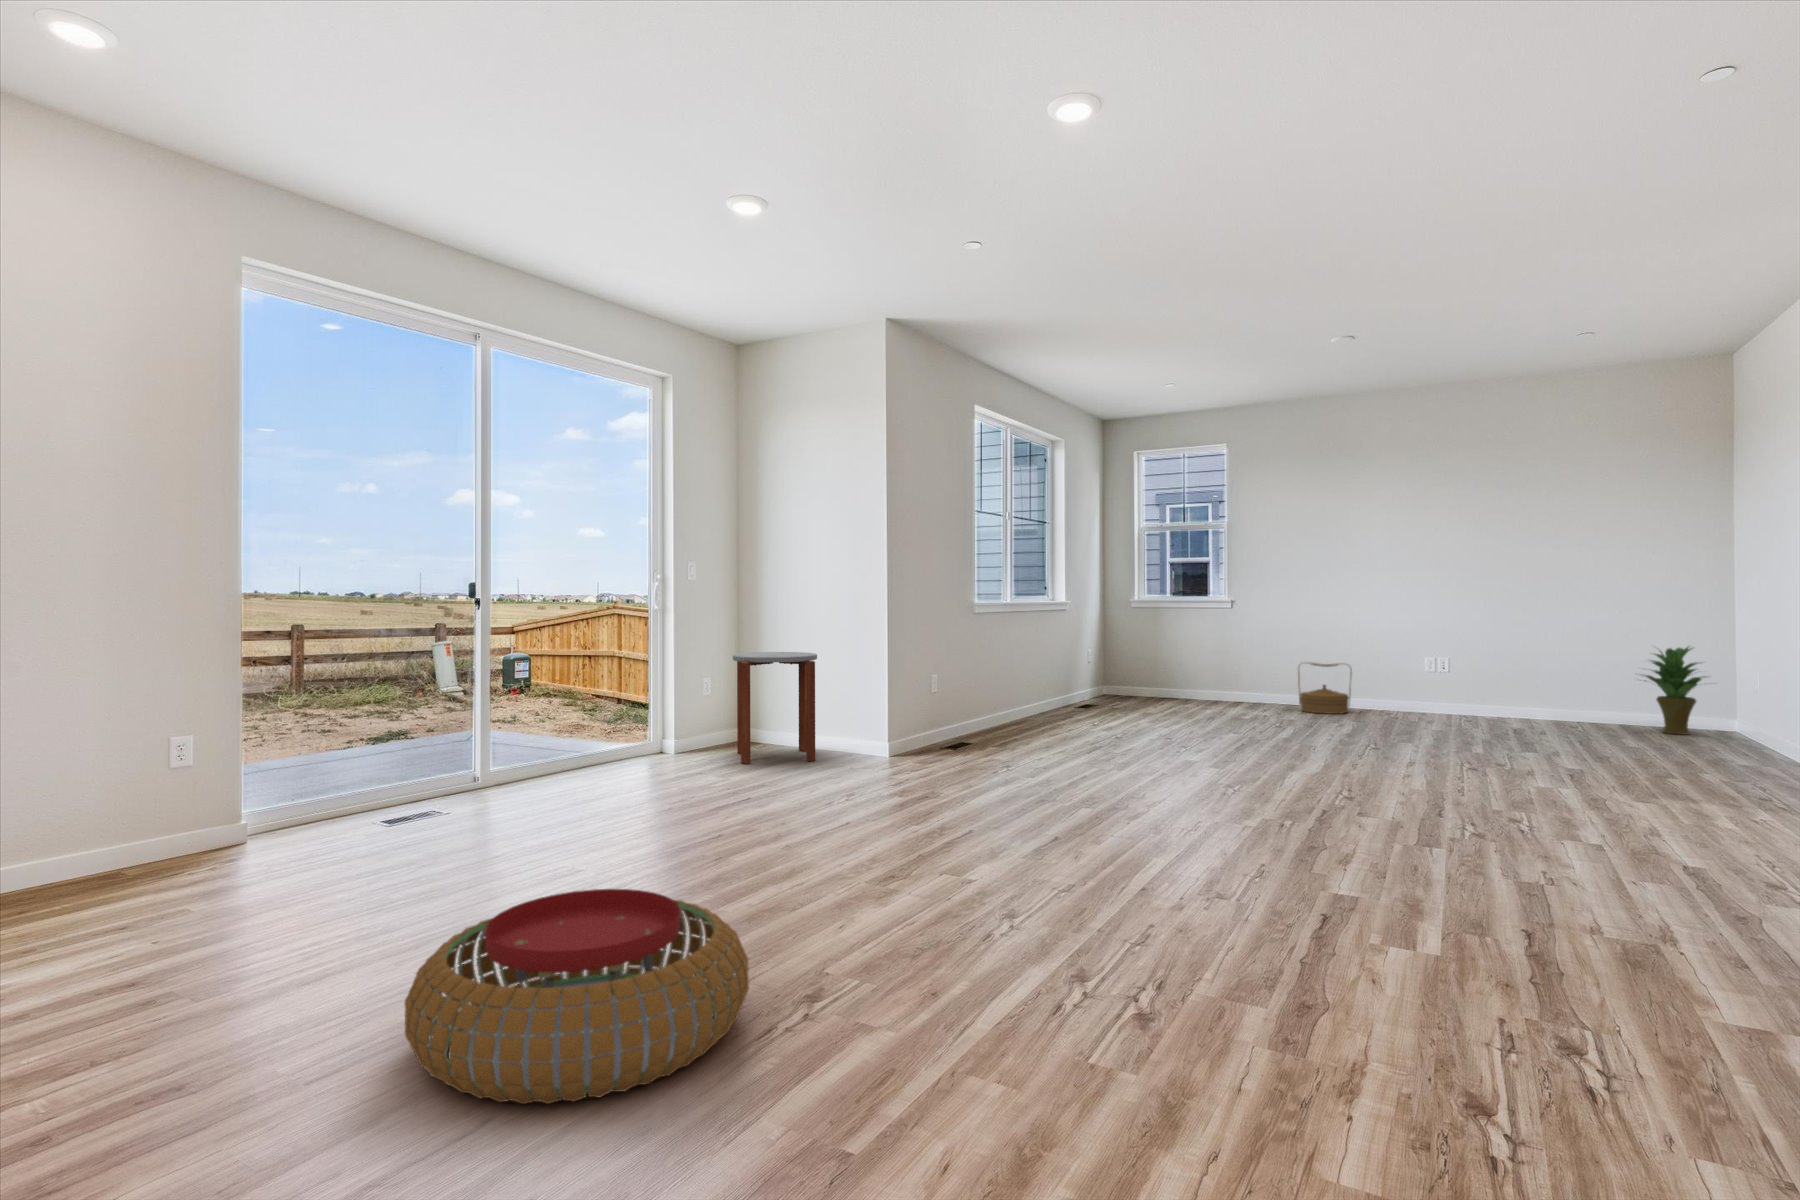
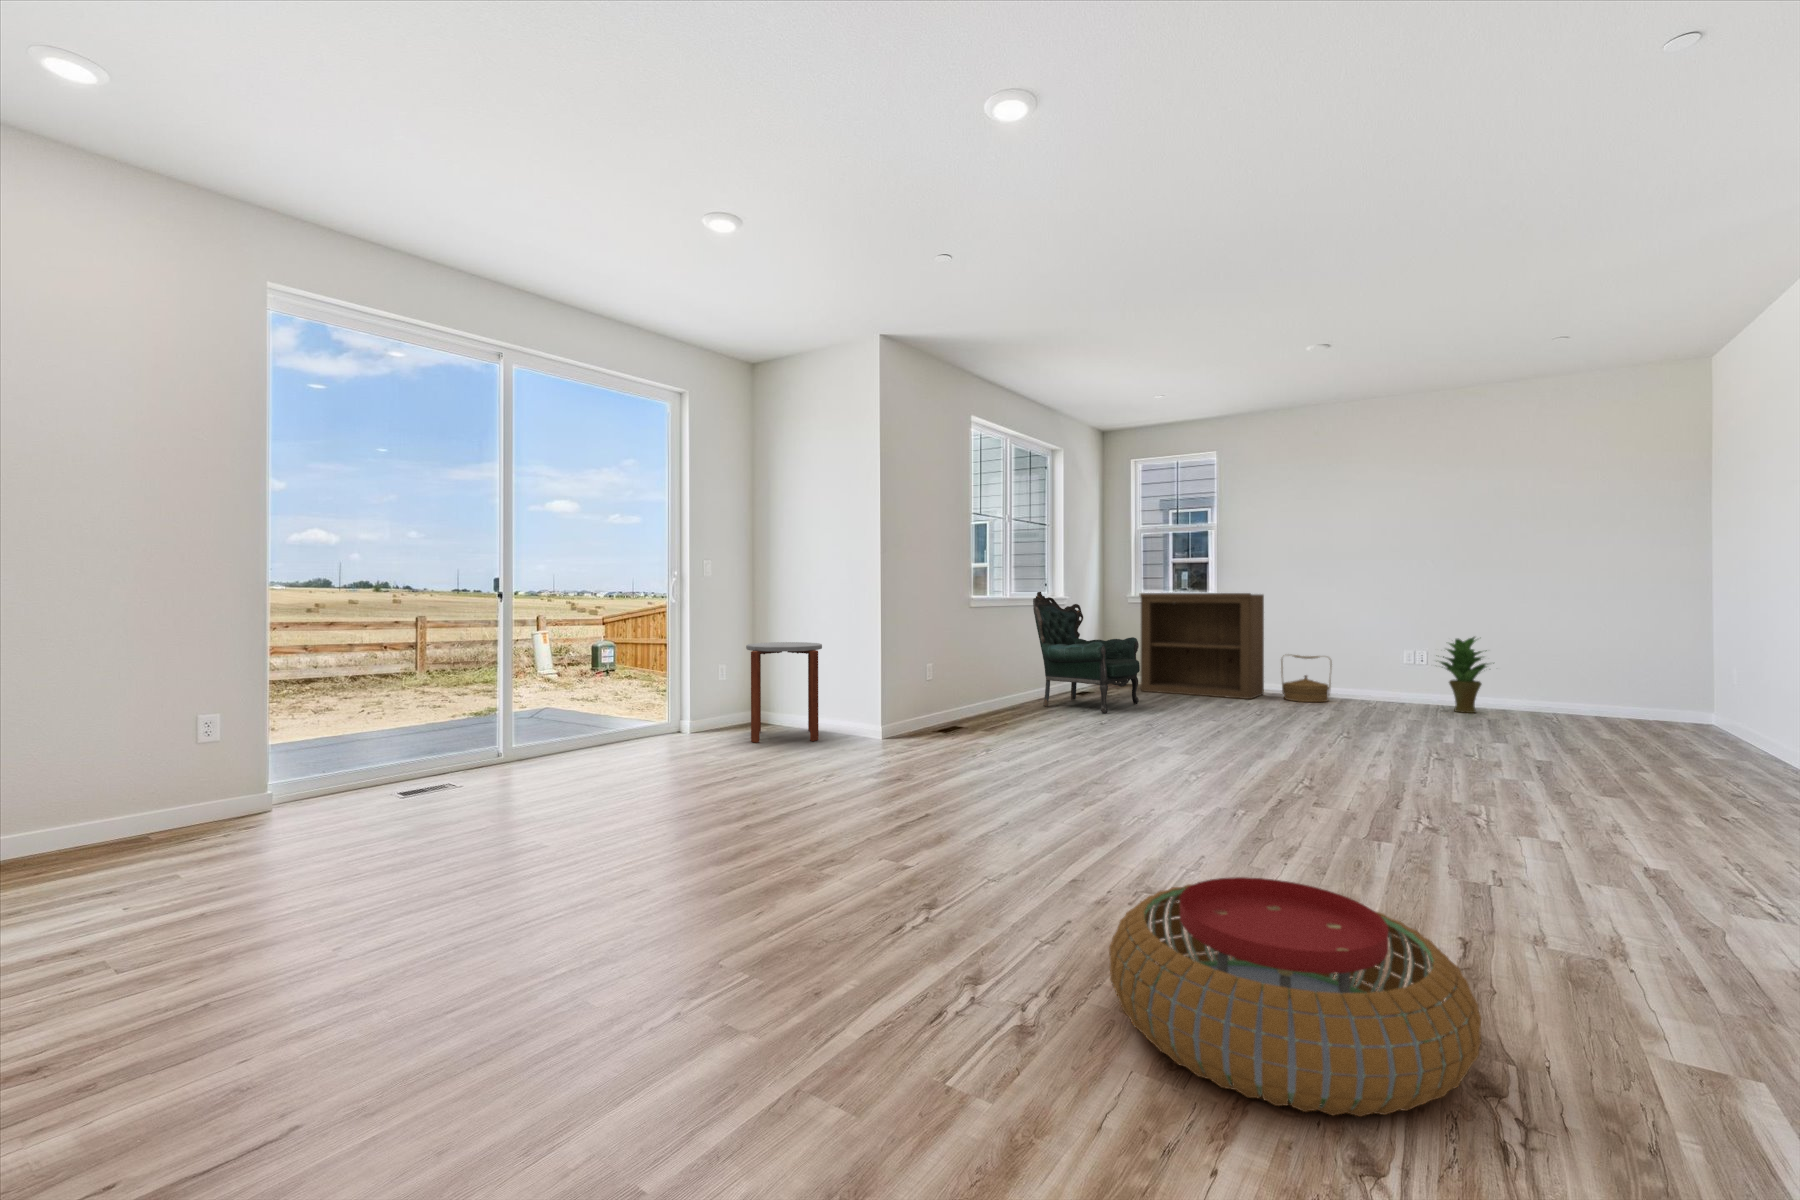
armchair: none [1034,594,1150,728] -> present [1033,592,1140,713]
bookshelf: none [1145,596,1279,711] -> present [1139,593,1264,699]
potted plant: present [1645,647,1704,735] -> present [1440,637,1488,713]
pouf: present [405,889,749,1104] -> present [1109,877,1482,1116]

